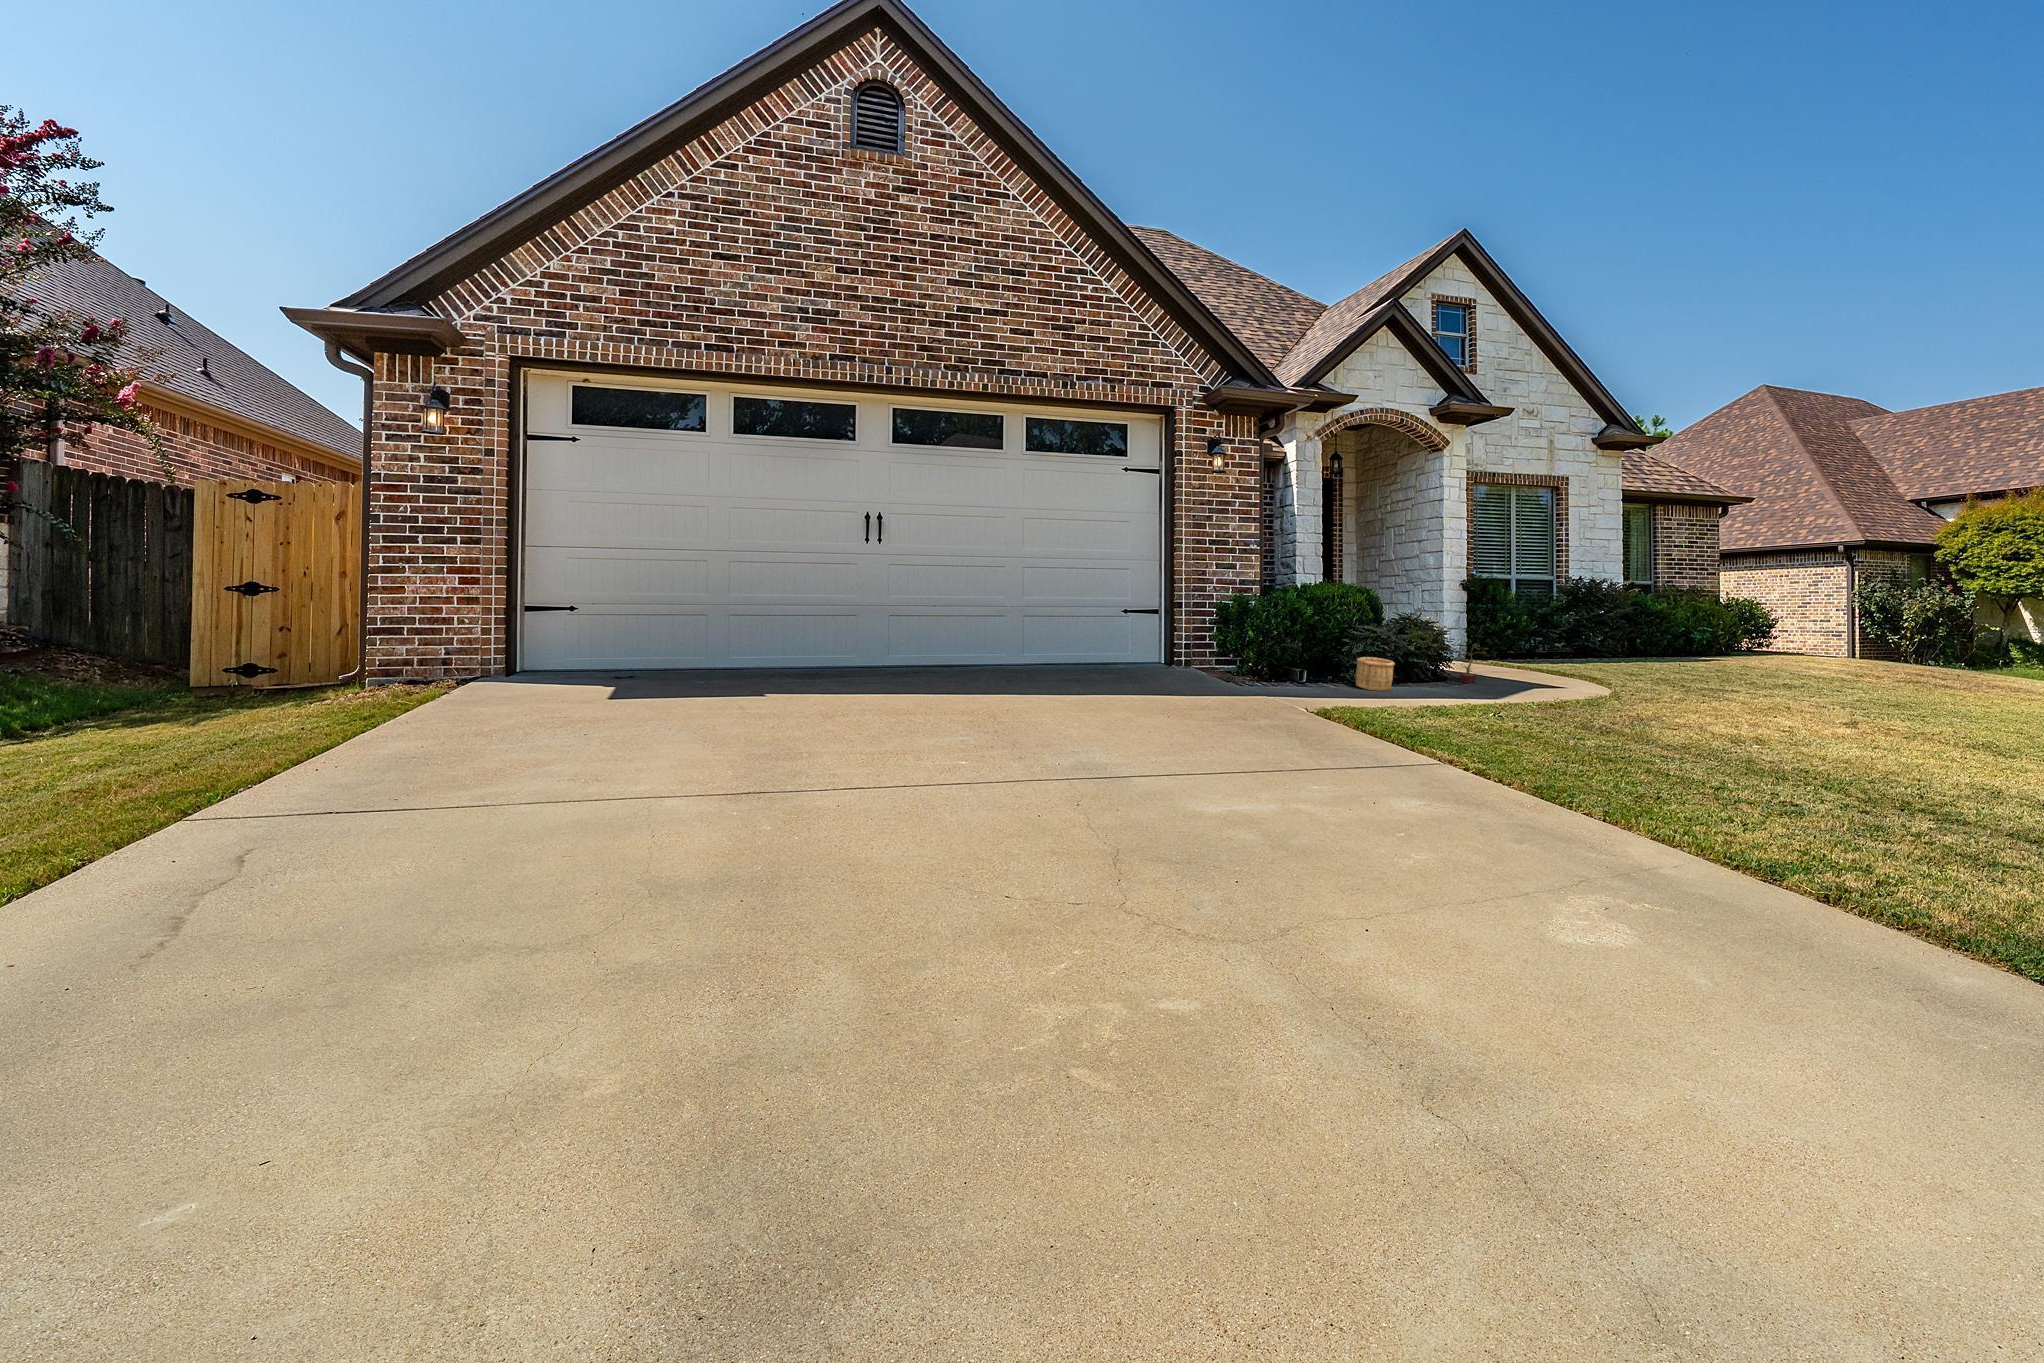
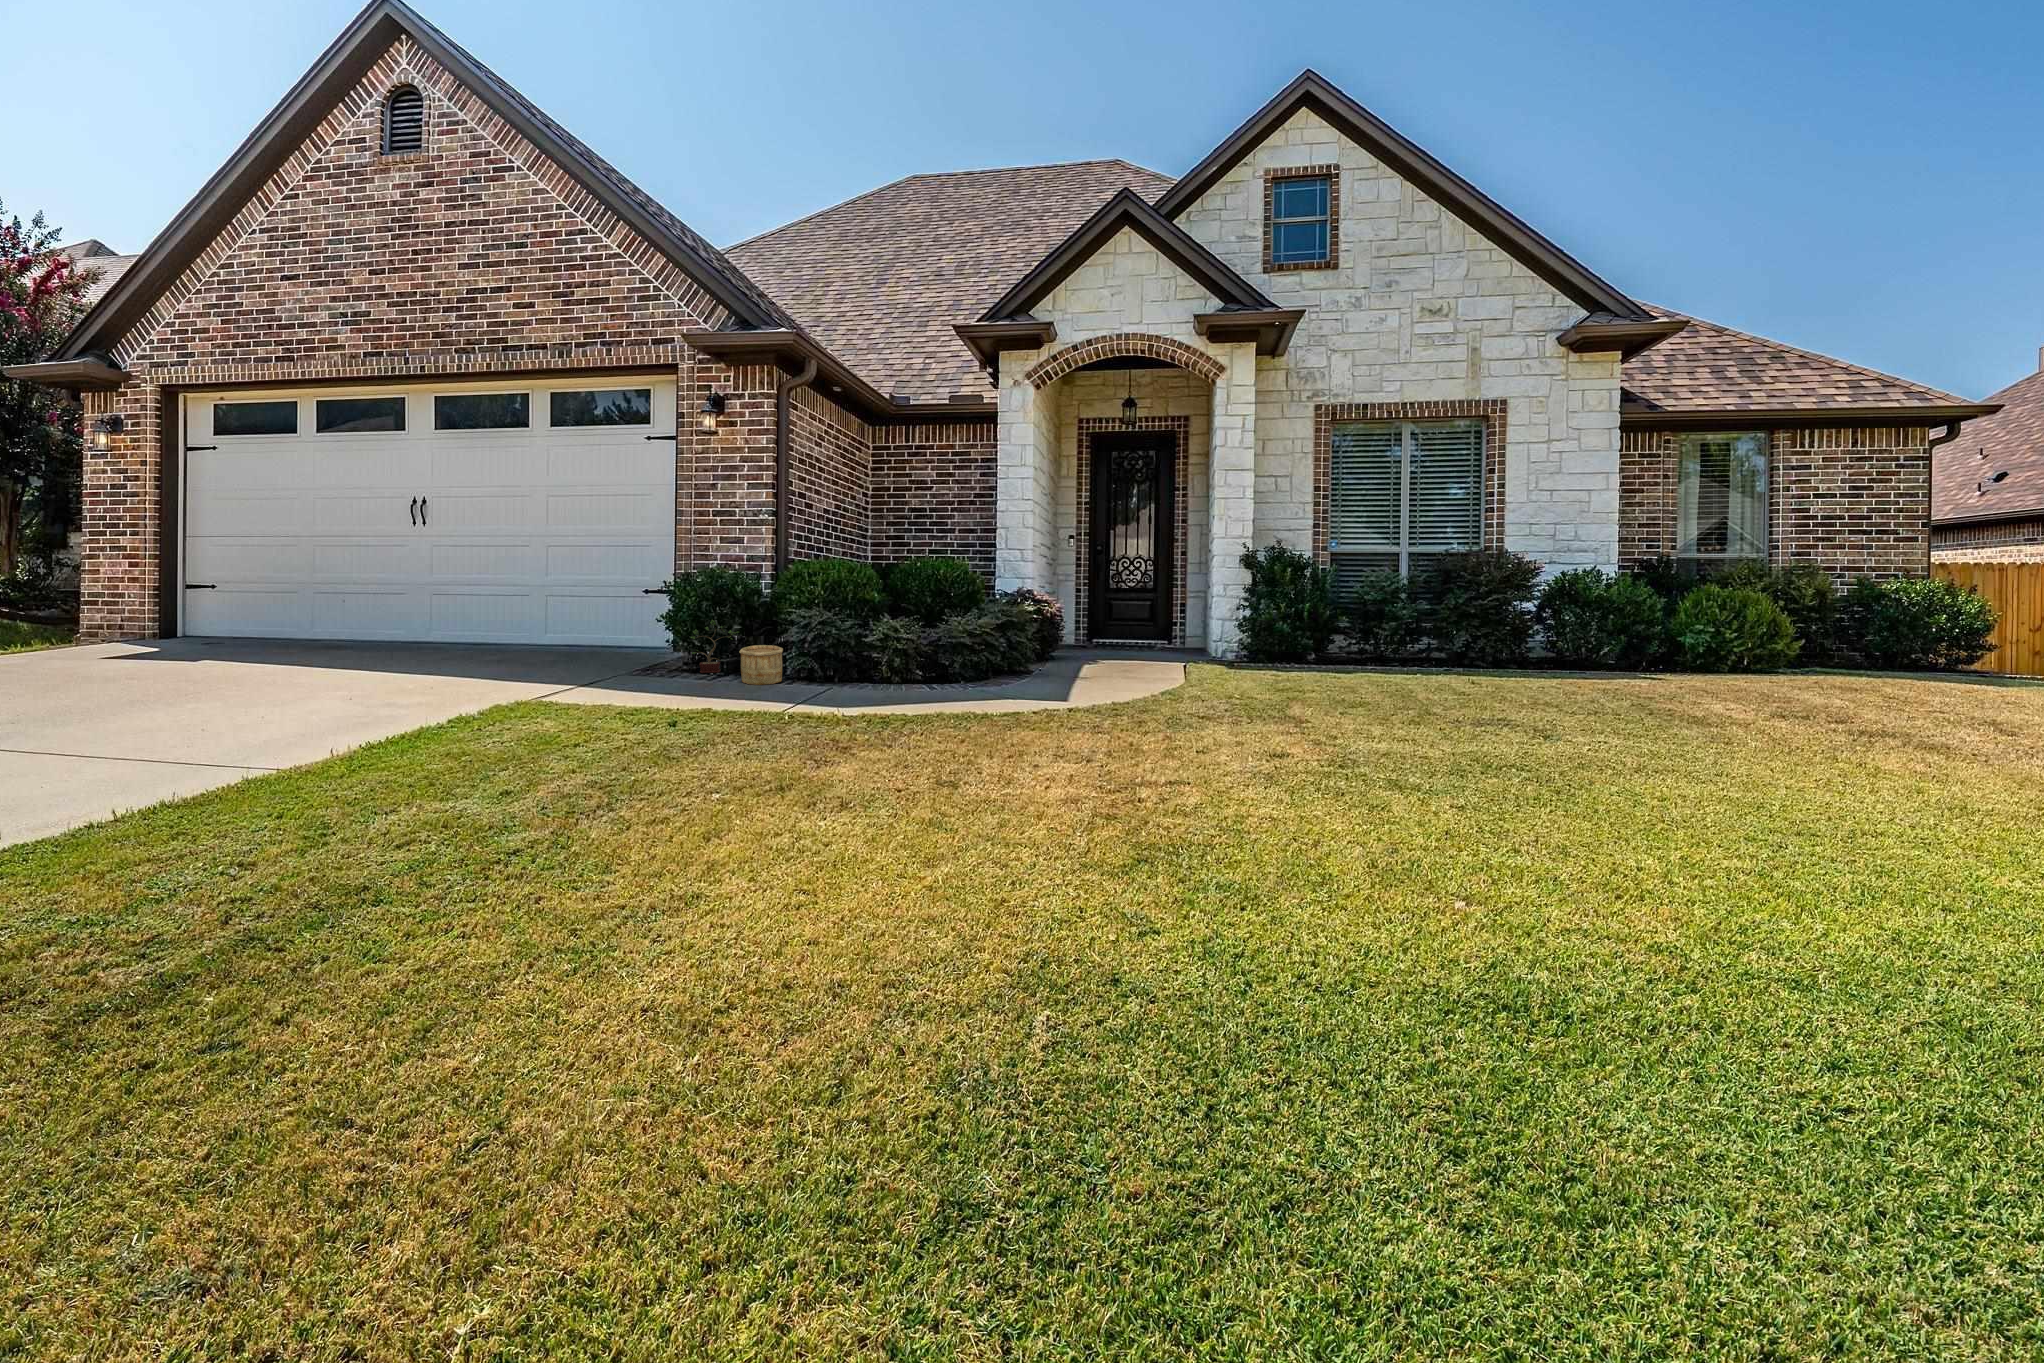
potted plant: present [1459,641,1486,683] -> present [690,620,738,673]

